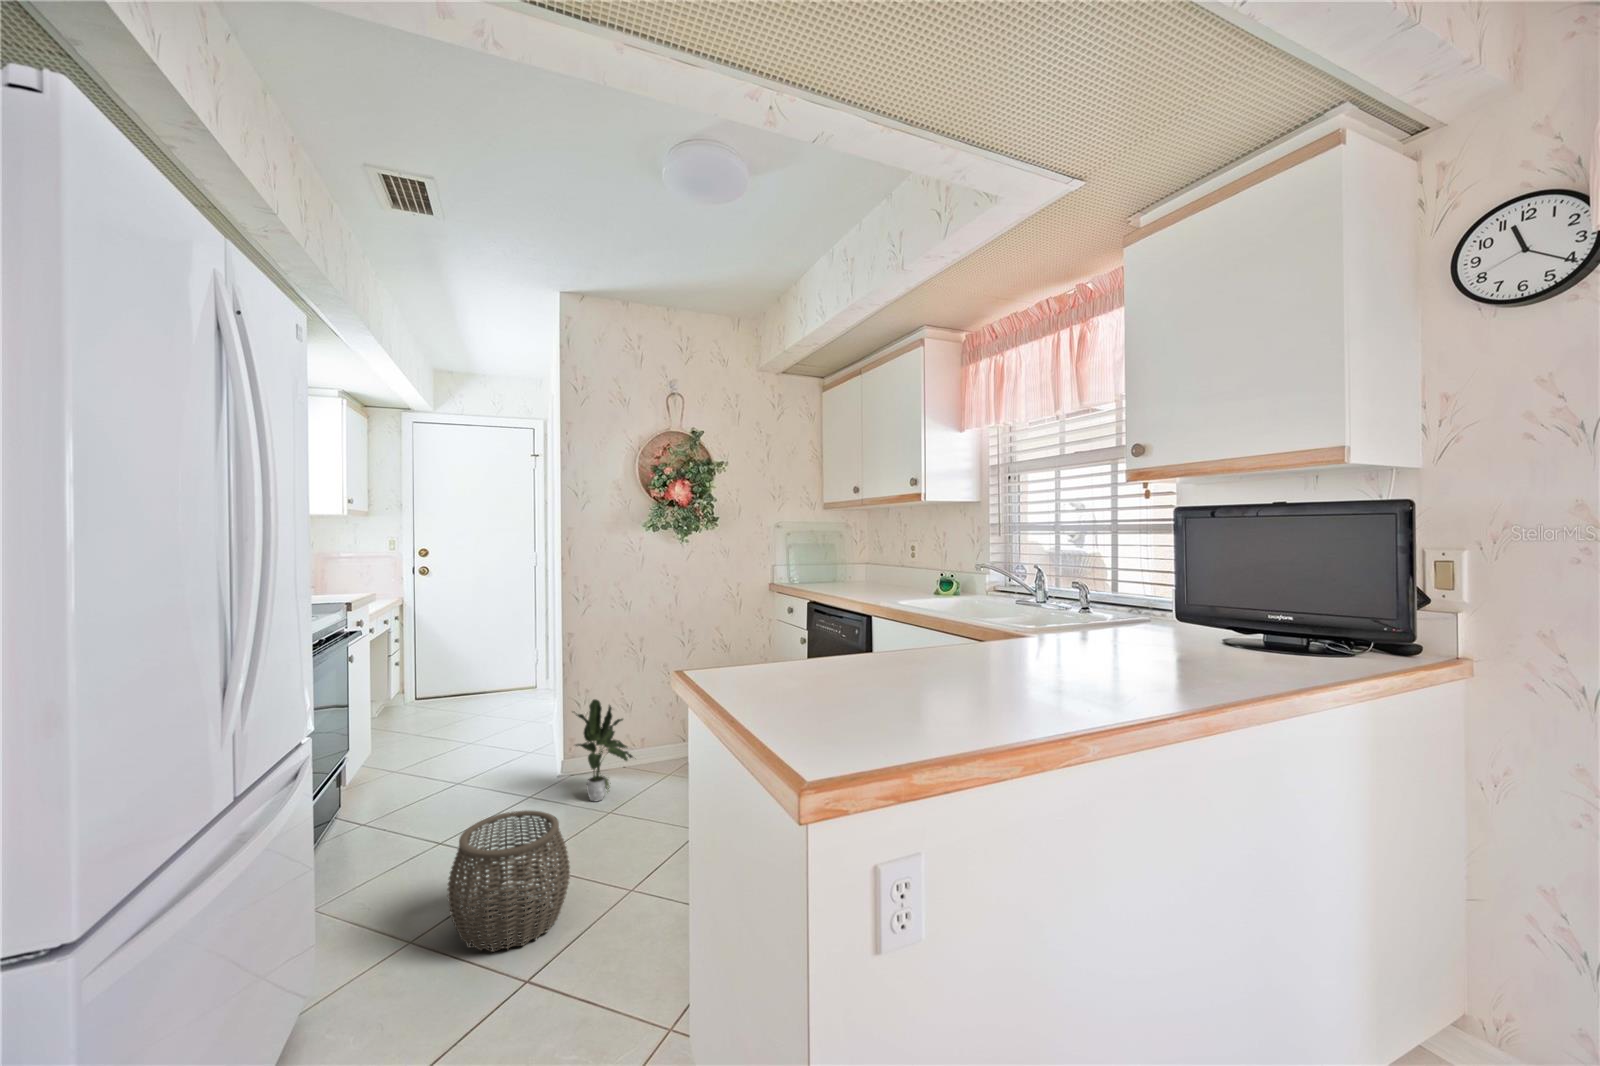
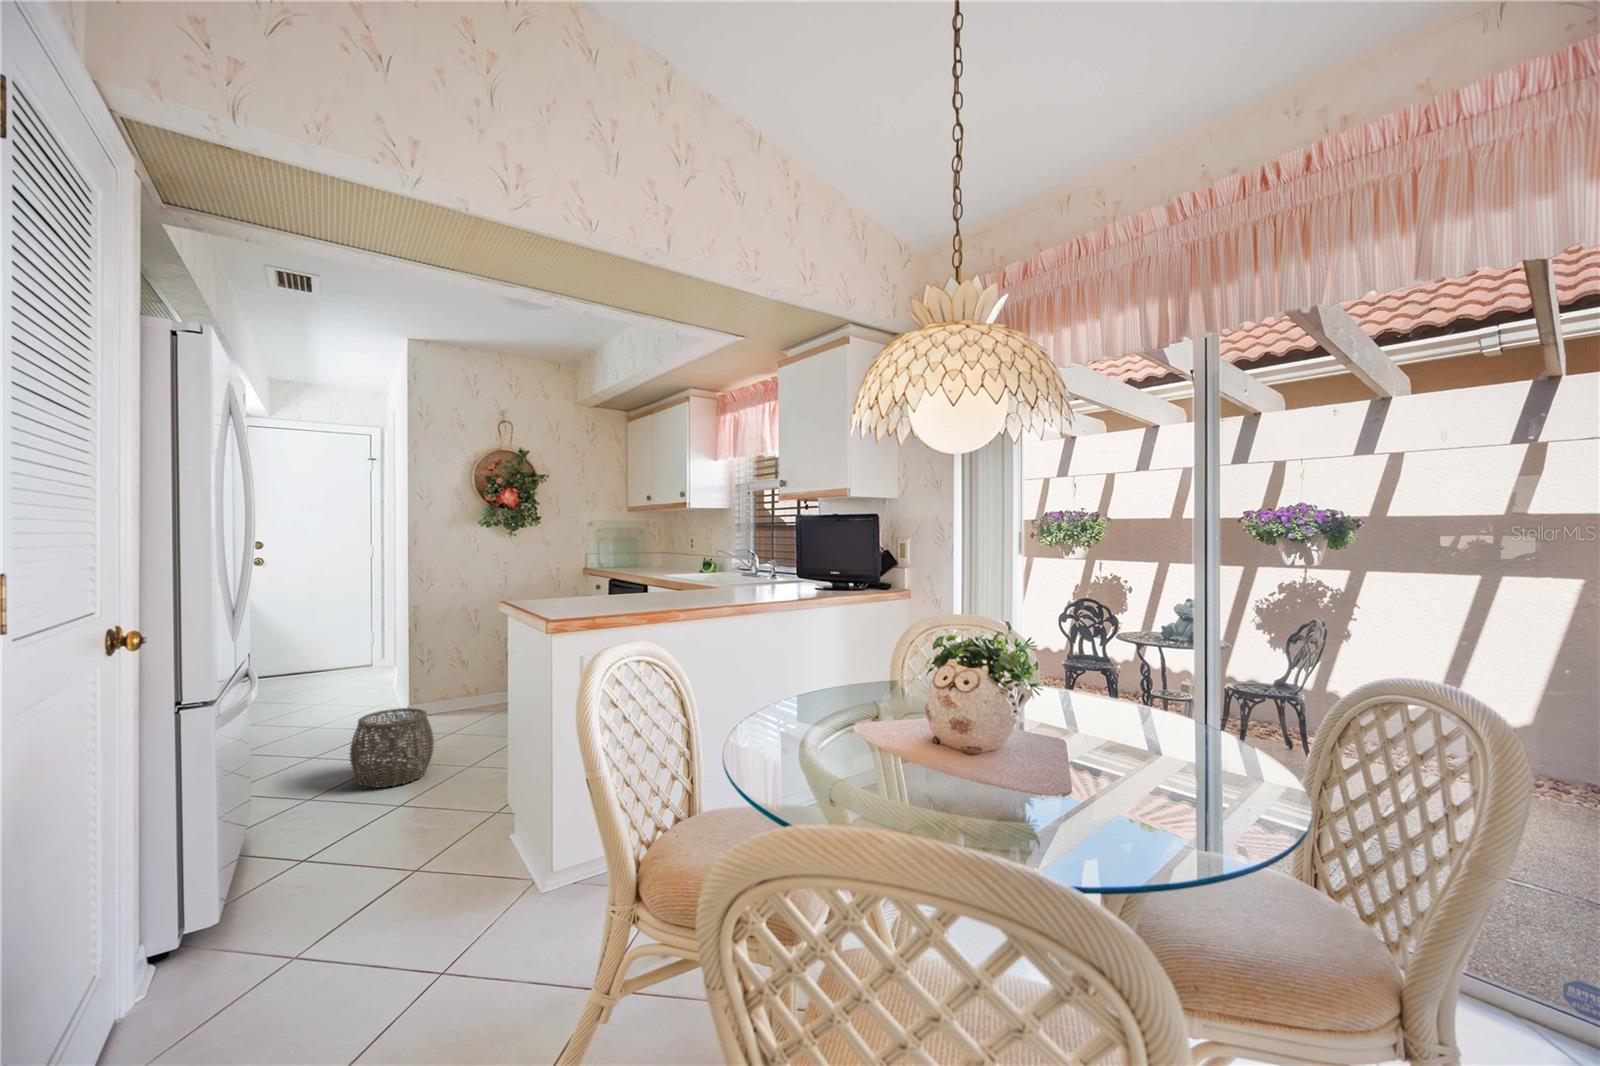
potted plant: present [576,699,633,801] -> none [421,650,474,725]

